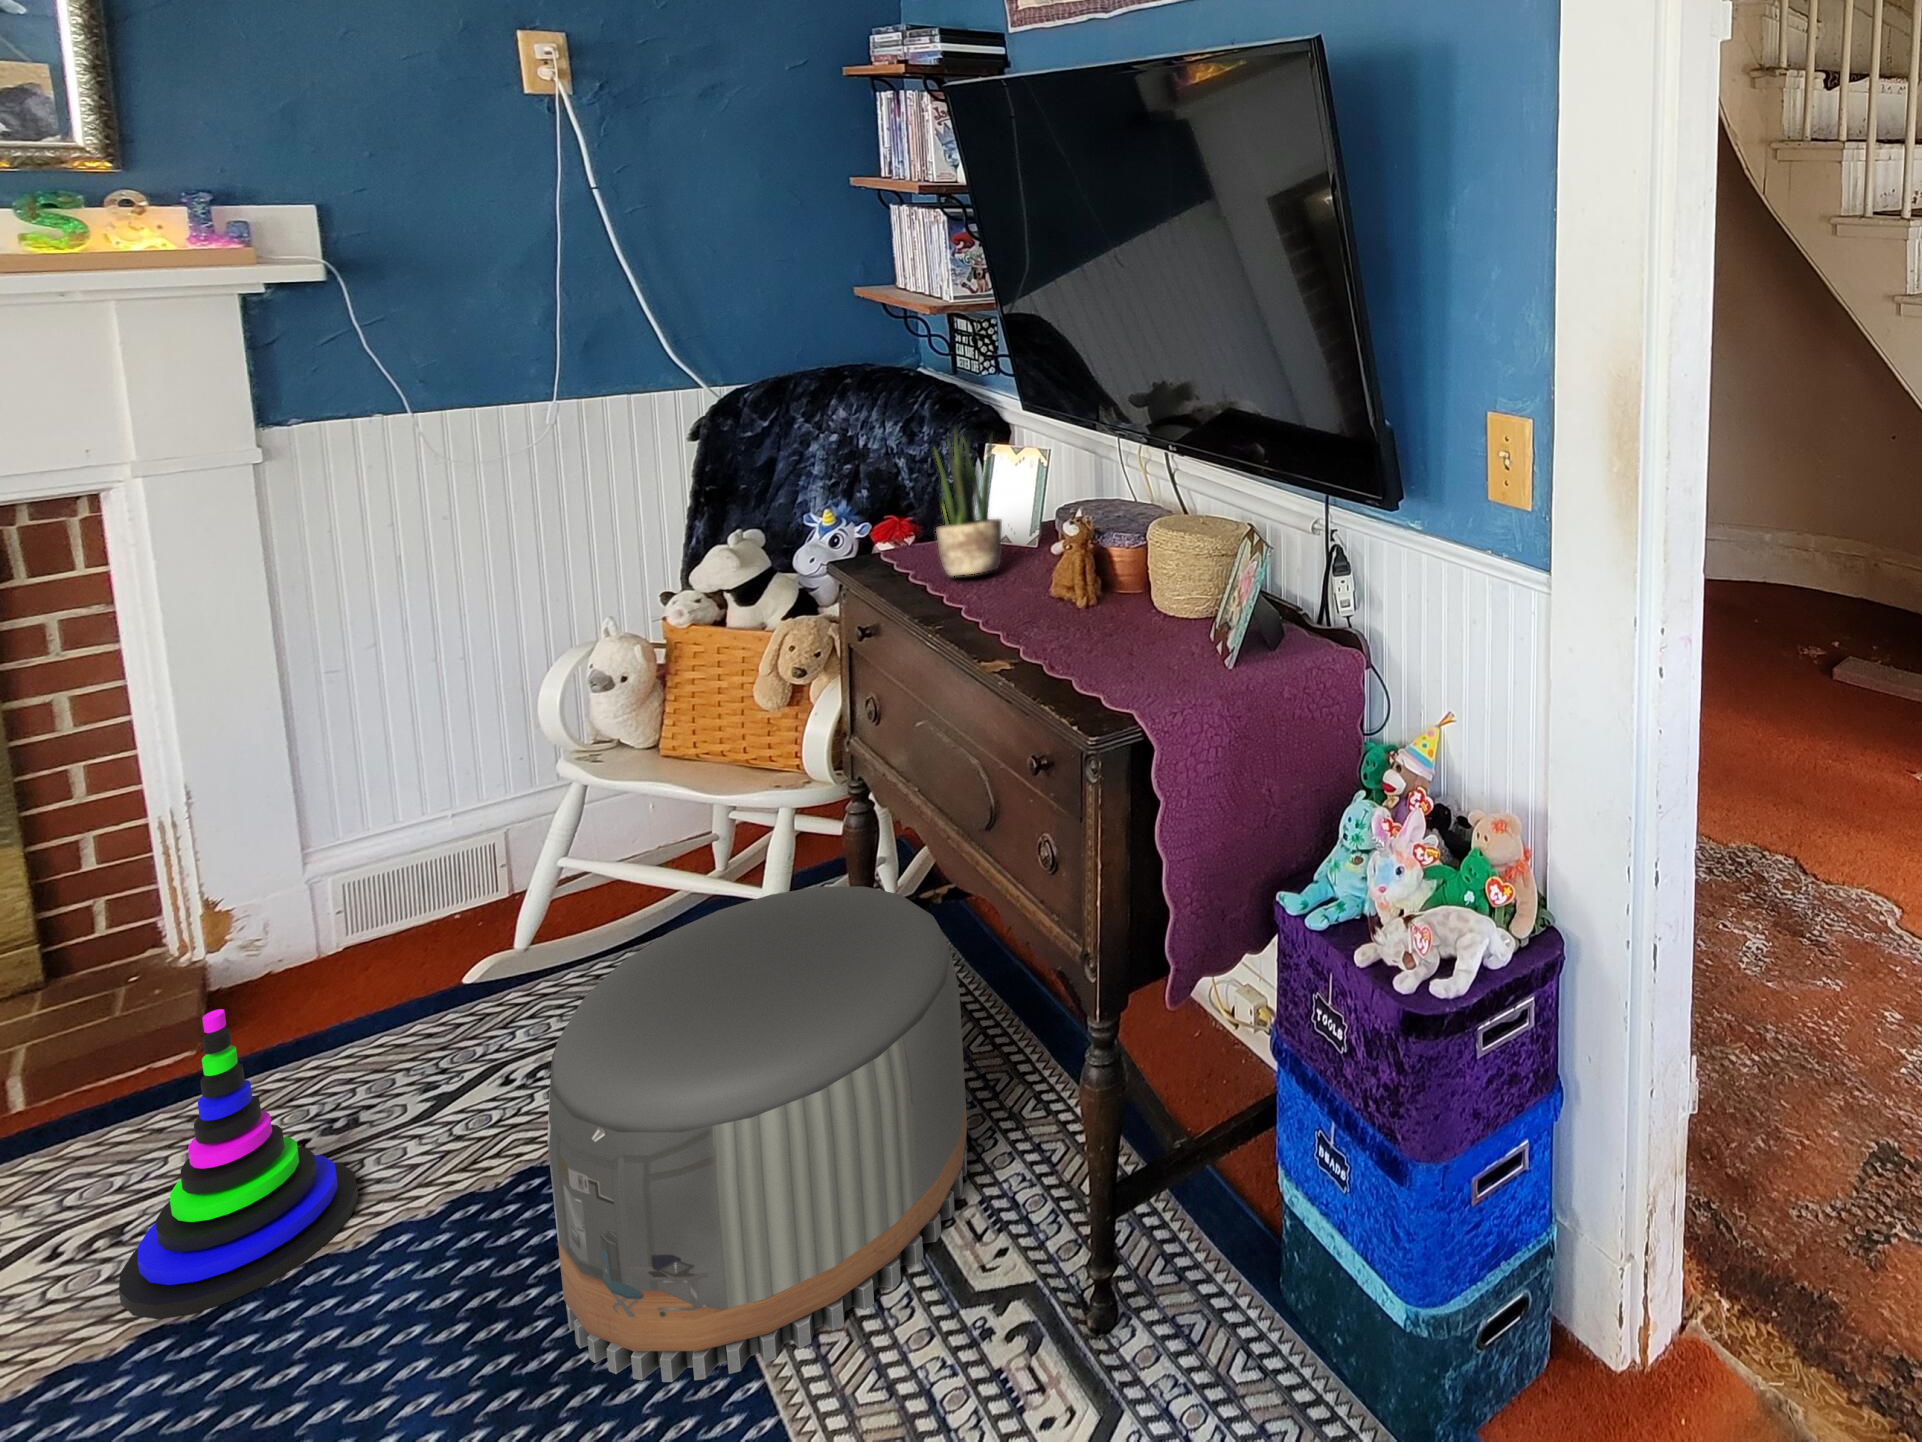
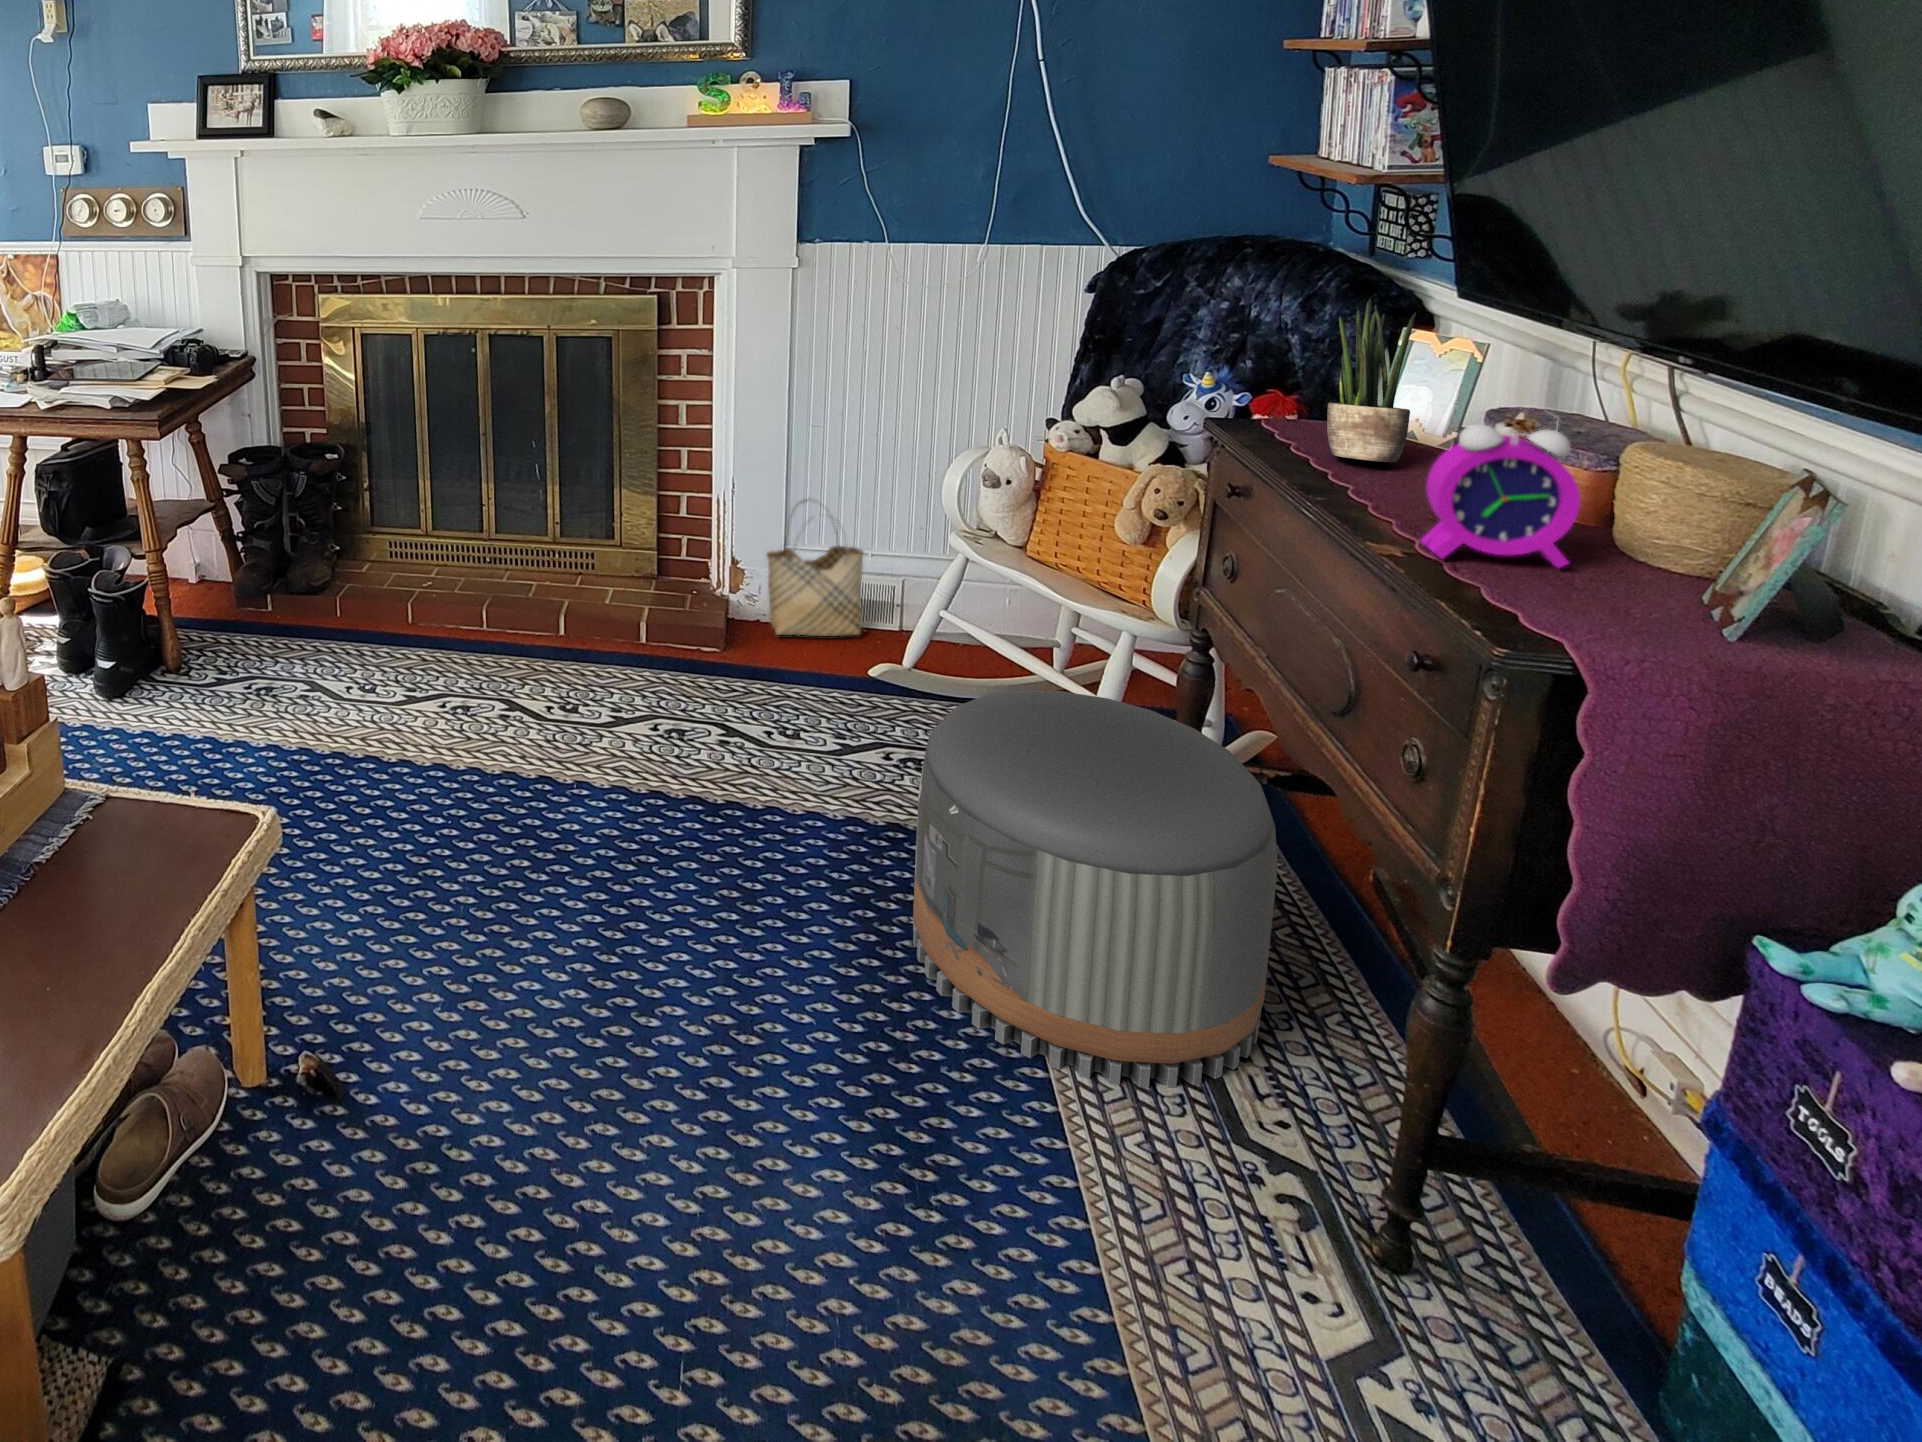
alarm clock: none [1023,506,1129,655] -> present [1421,406,1580,568]
woven basket: none [261,781,445,994] -> present [767,500,863,636]
stacking toy: present [119,1009,358,1319] -> none [683,614,799,801]

